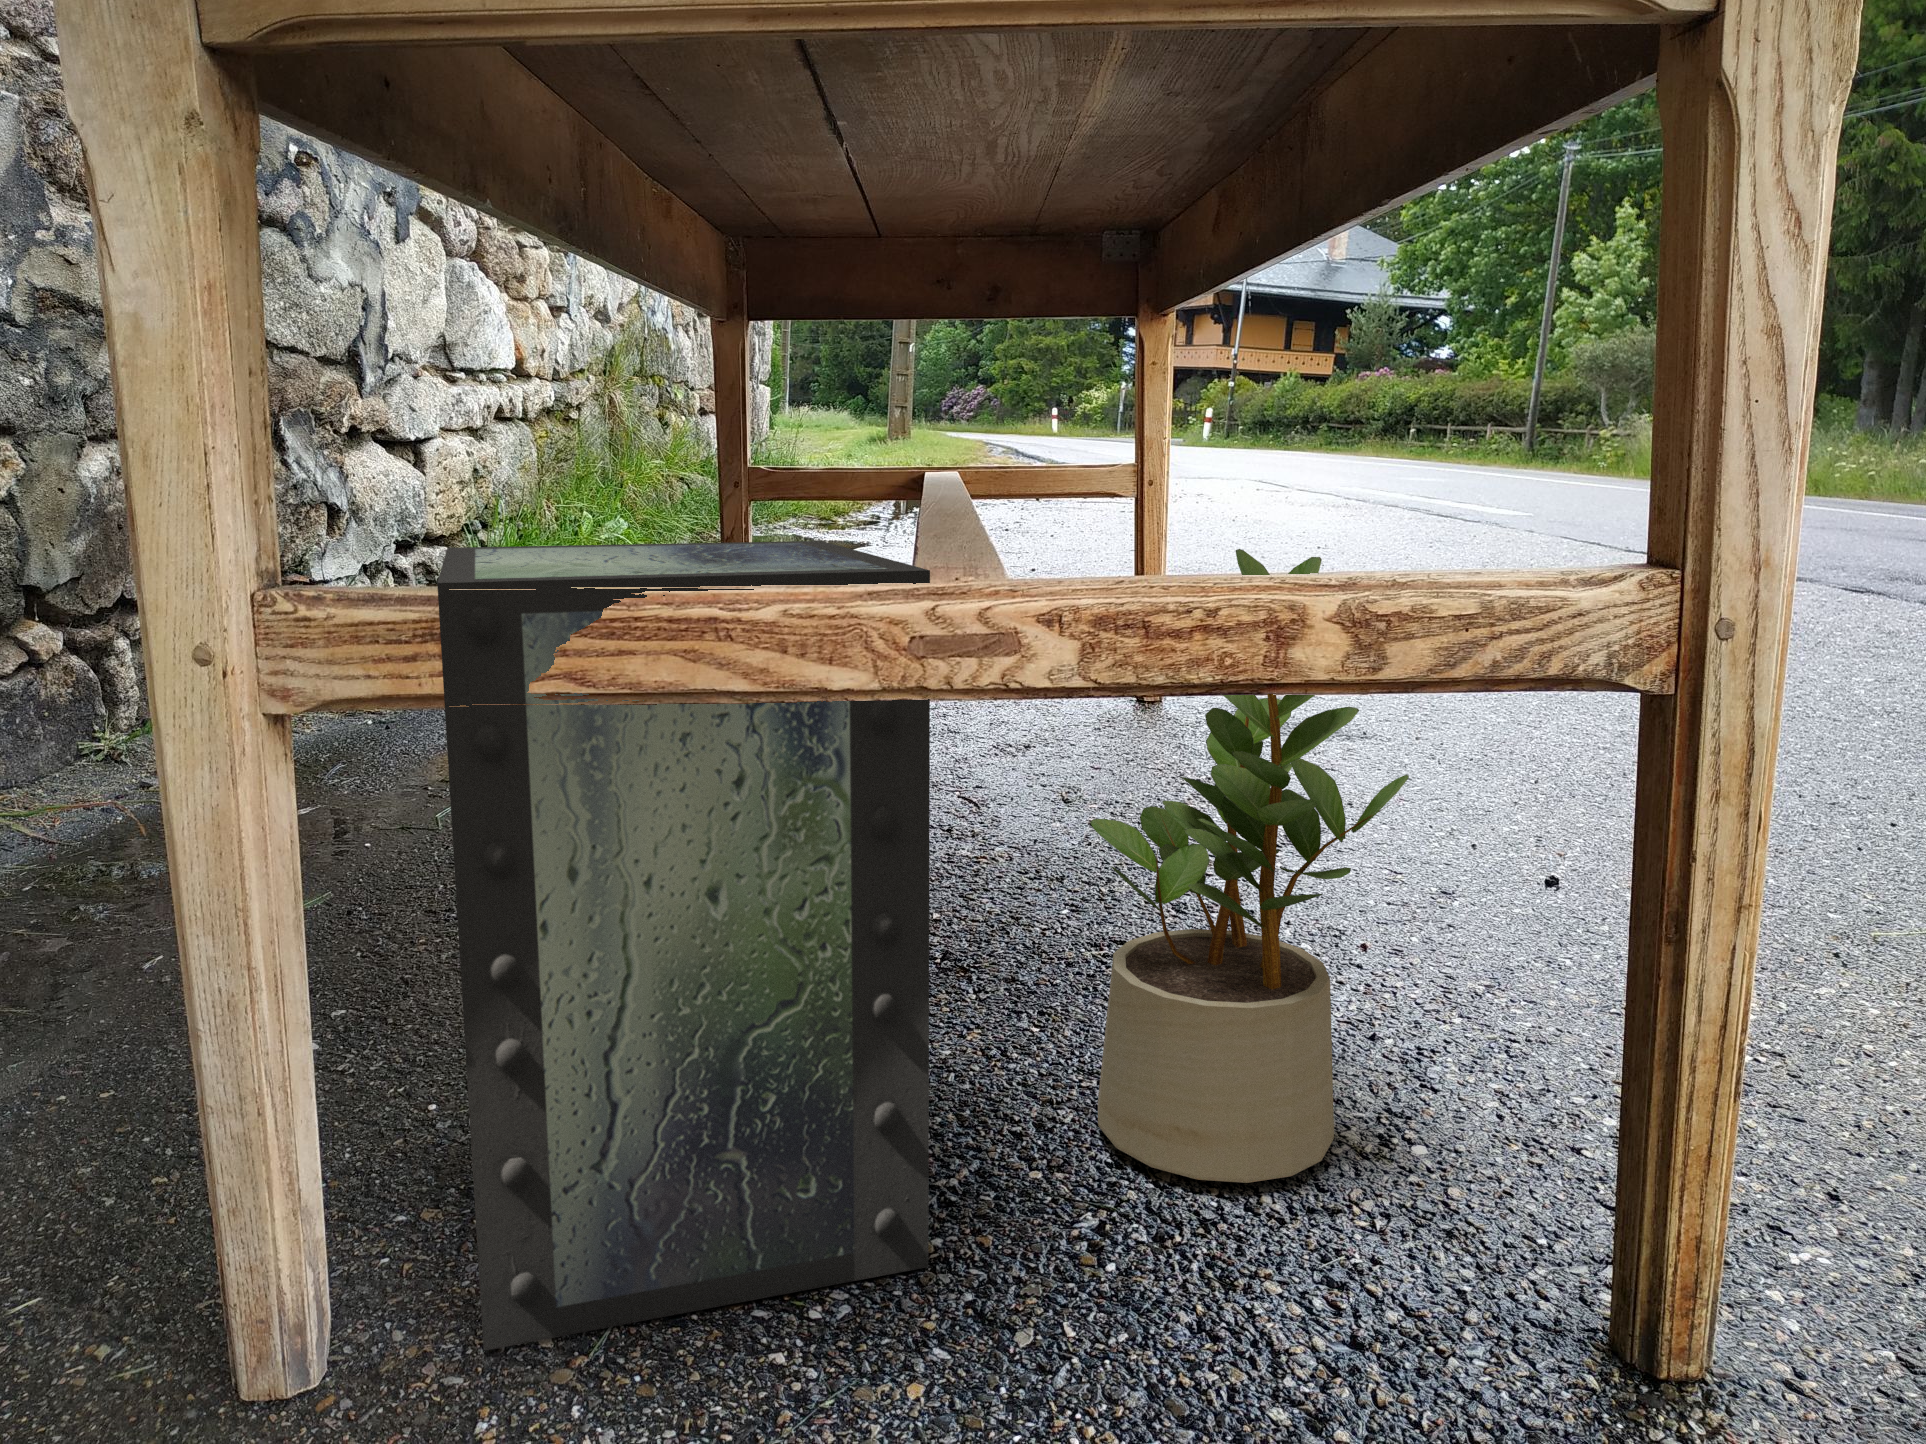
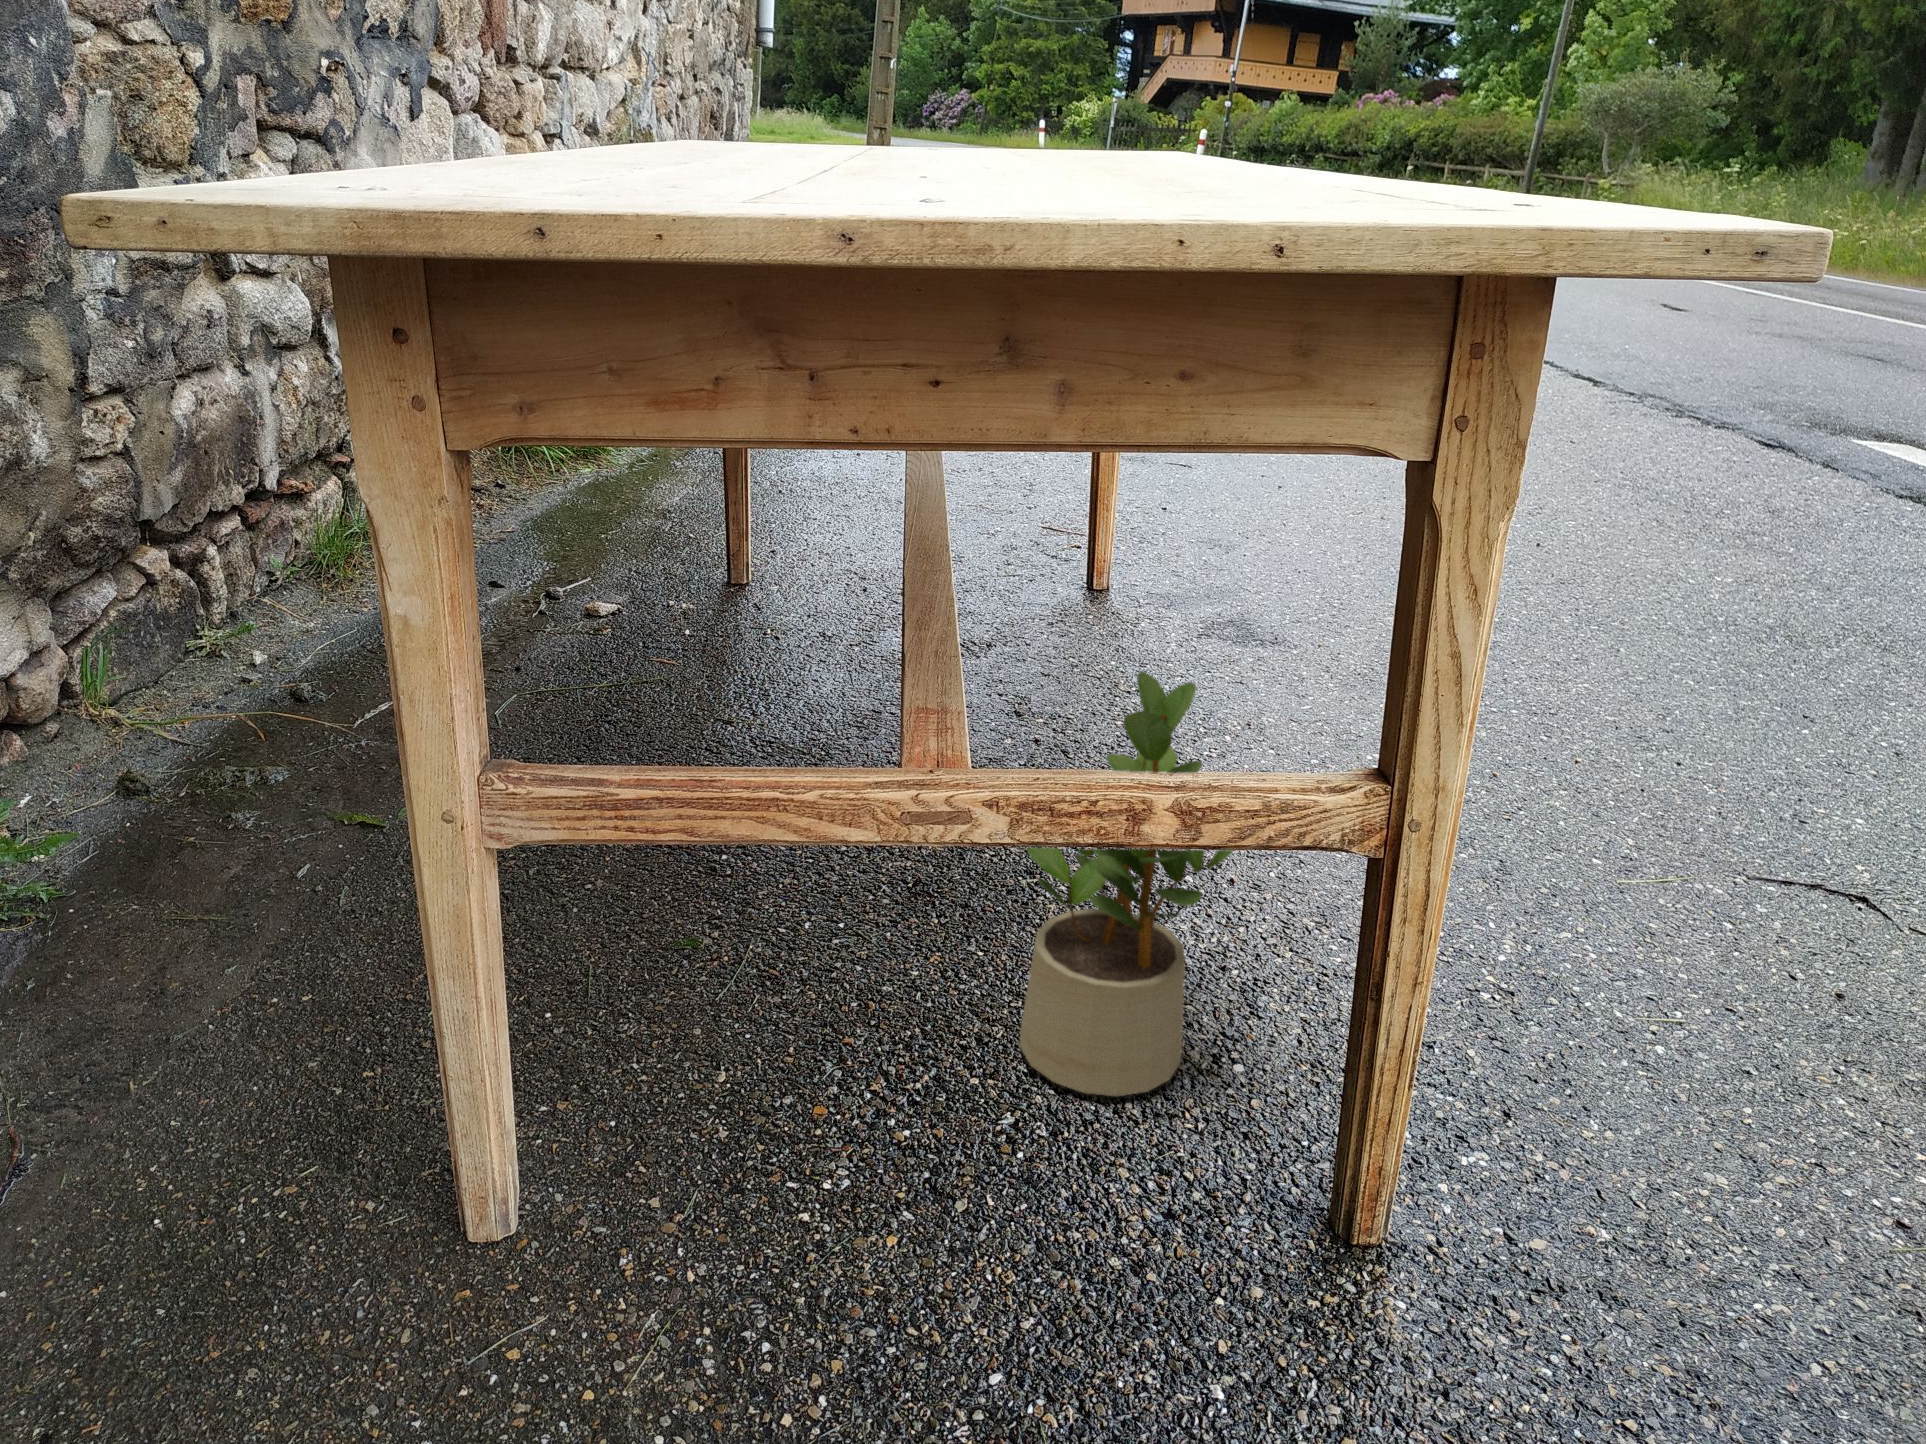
storage box: present [437,541,930,1351] -> none [567,634,919,1207]

